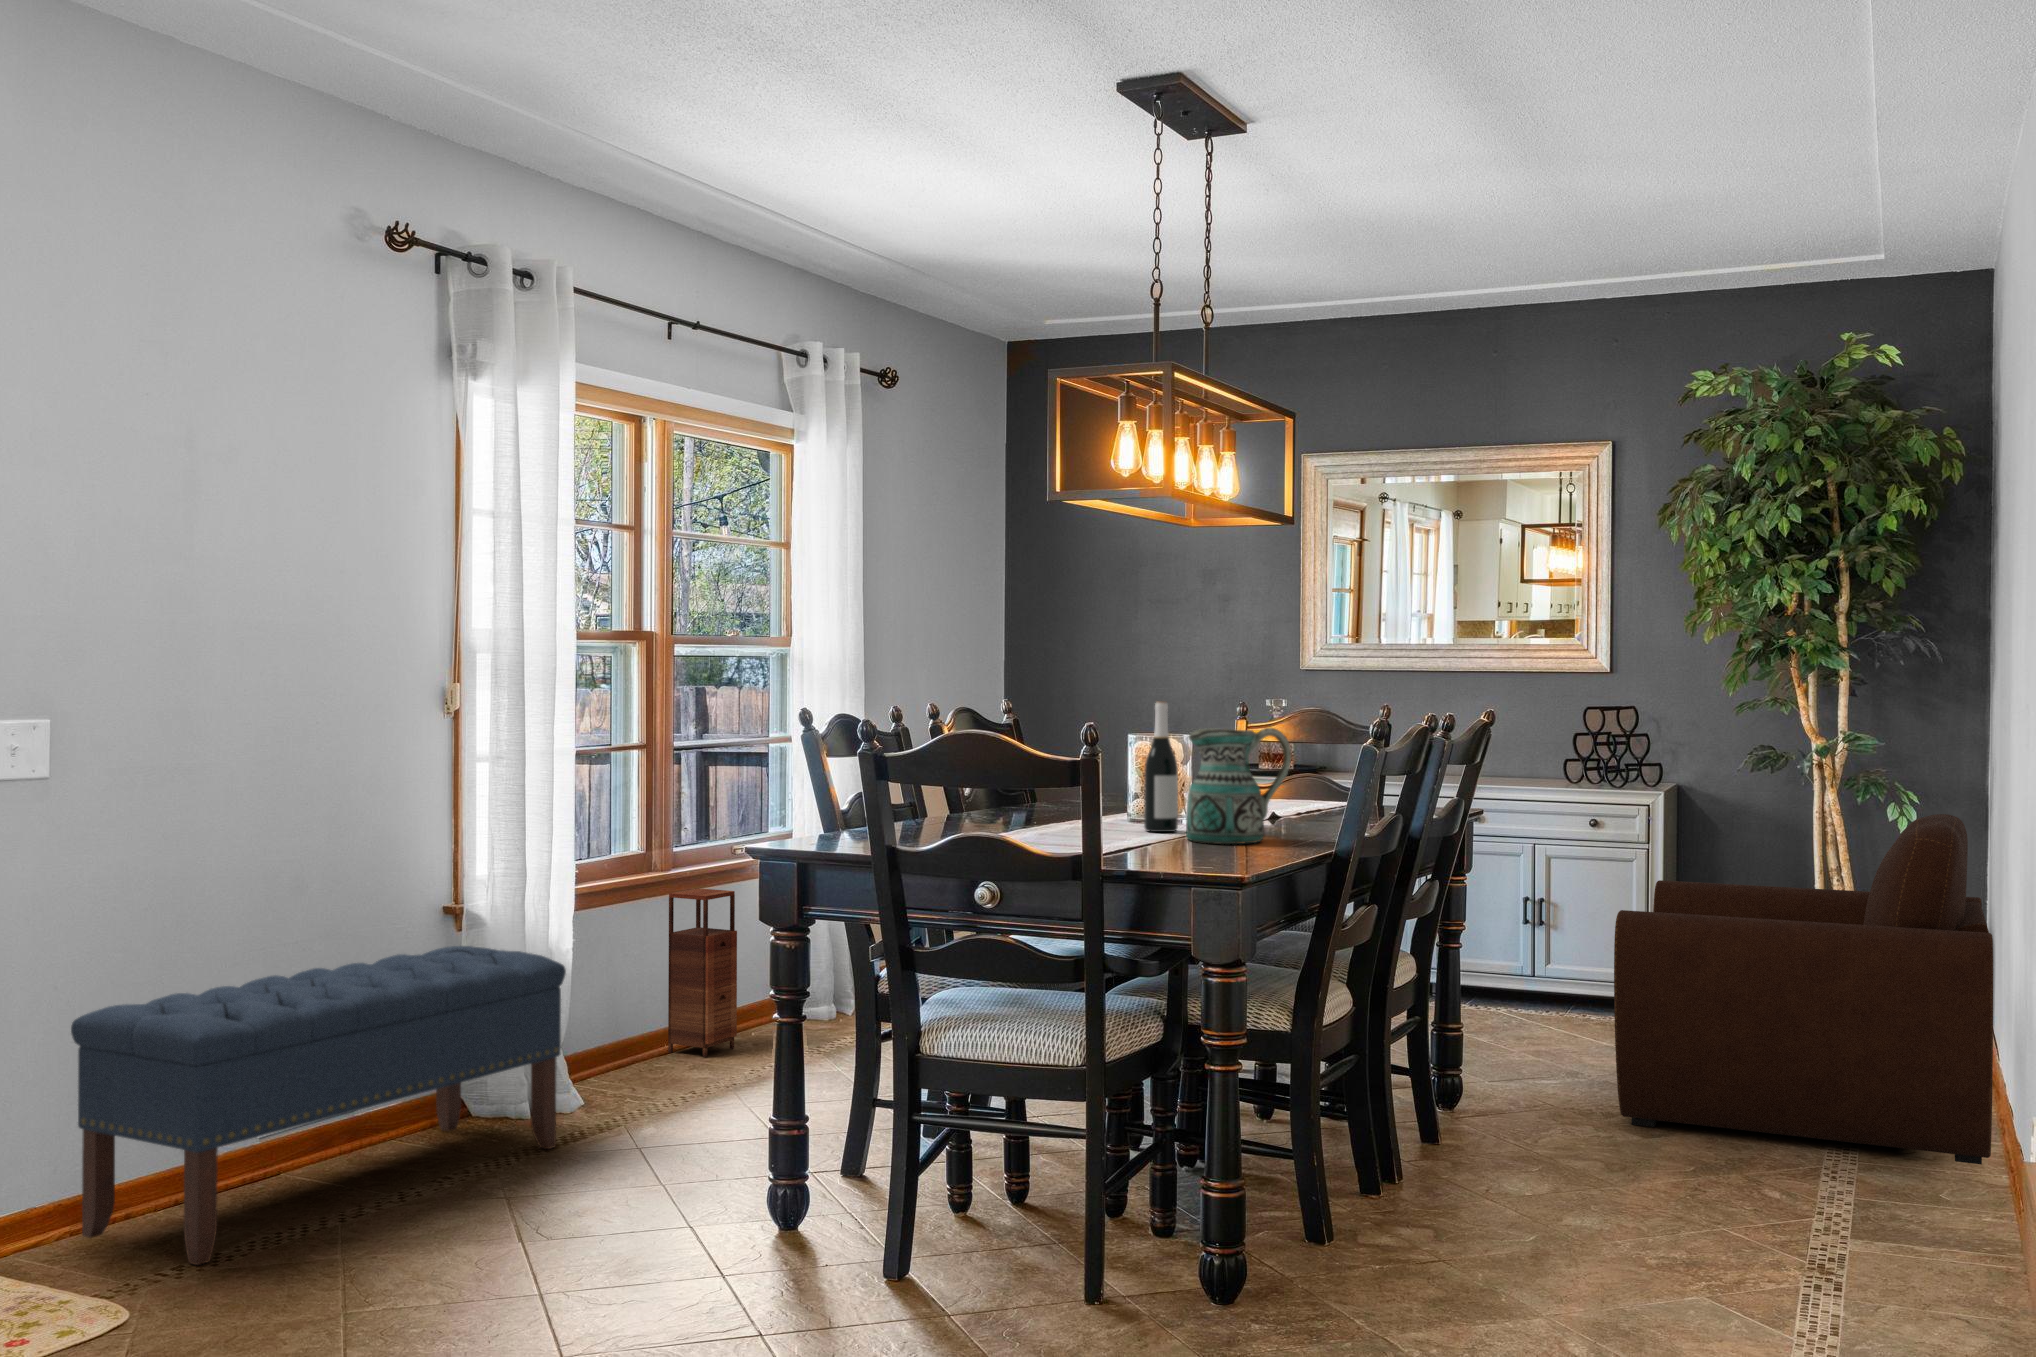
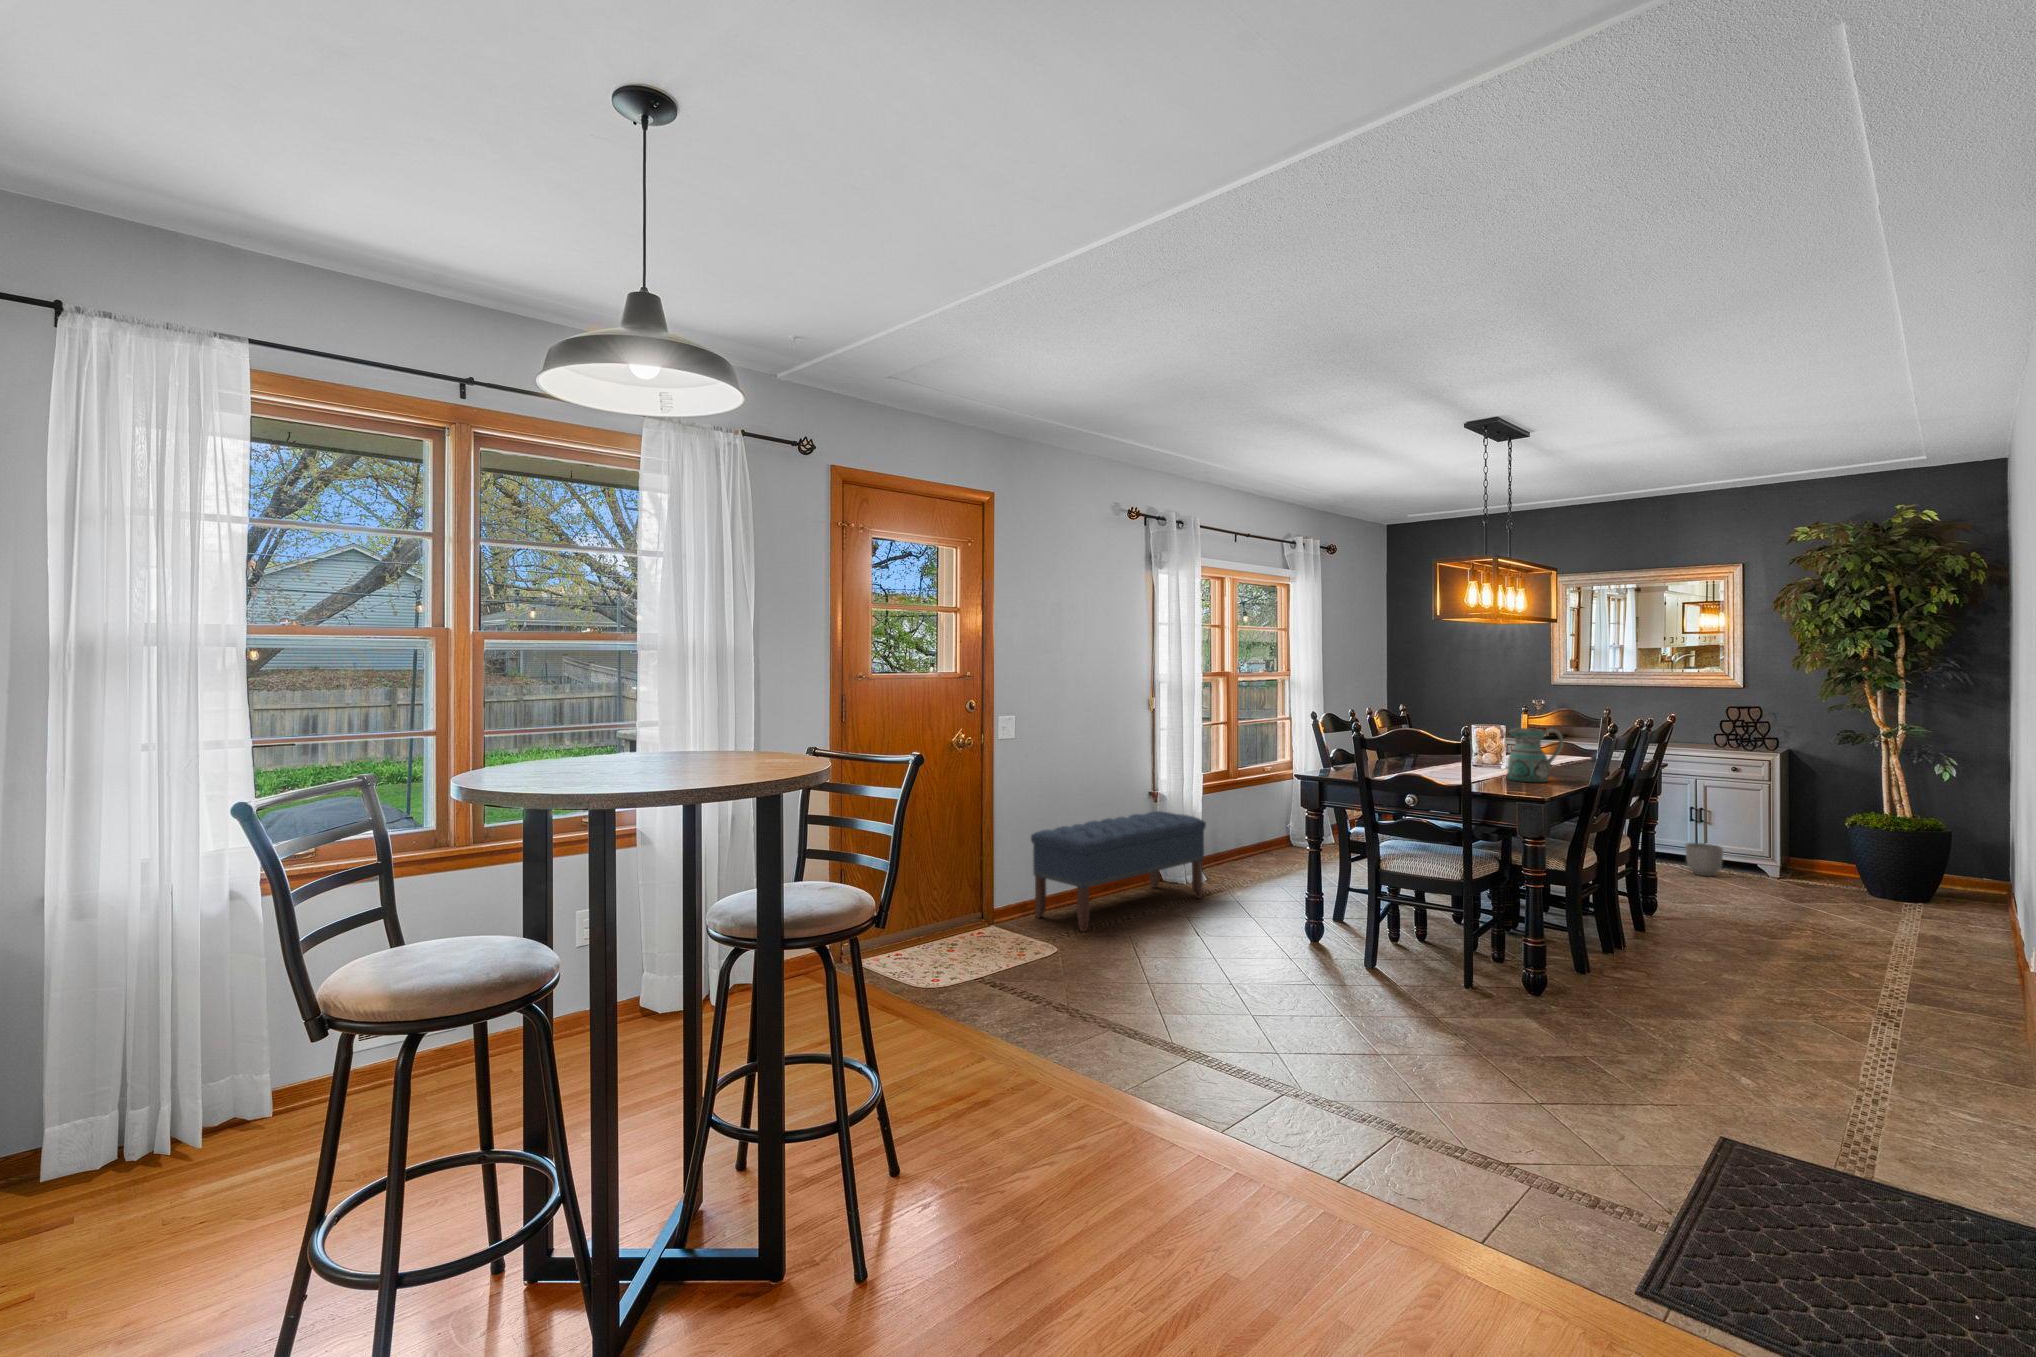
wine bottle: present [1144,701,1178,832] -> none [1483,714,1501,775]
armchair: present [1614,814,1993,1164] -> none [1749,775,2005,970]
storage cabinet: present [668,888,737,1057] -> none [1234,789,1265,864]
planter: none [1520,962,1579,1024] -> present [1685,843,1723,876]

